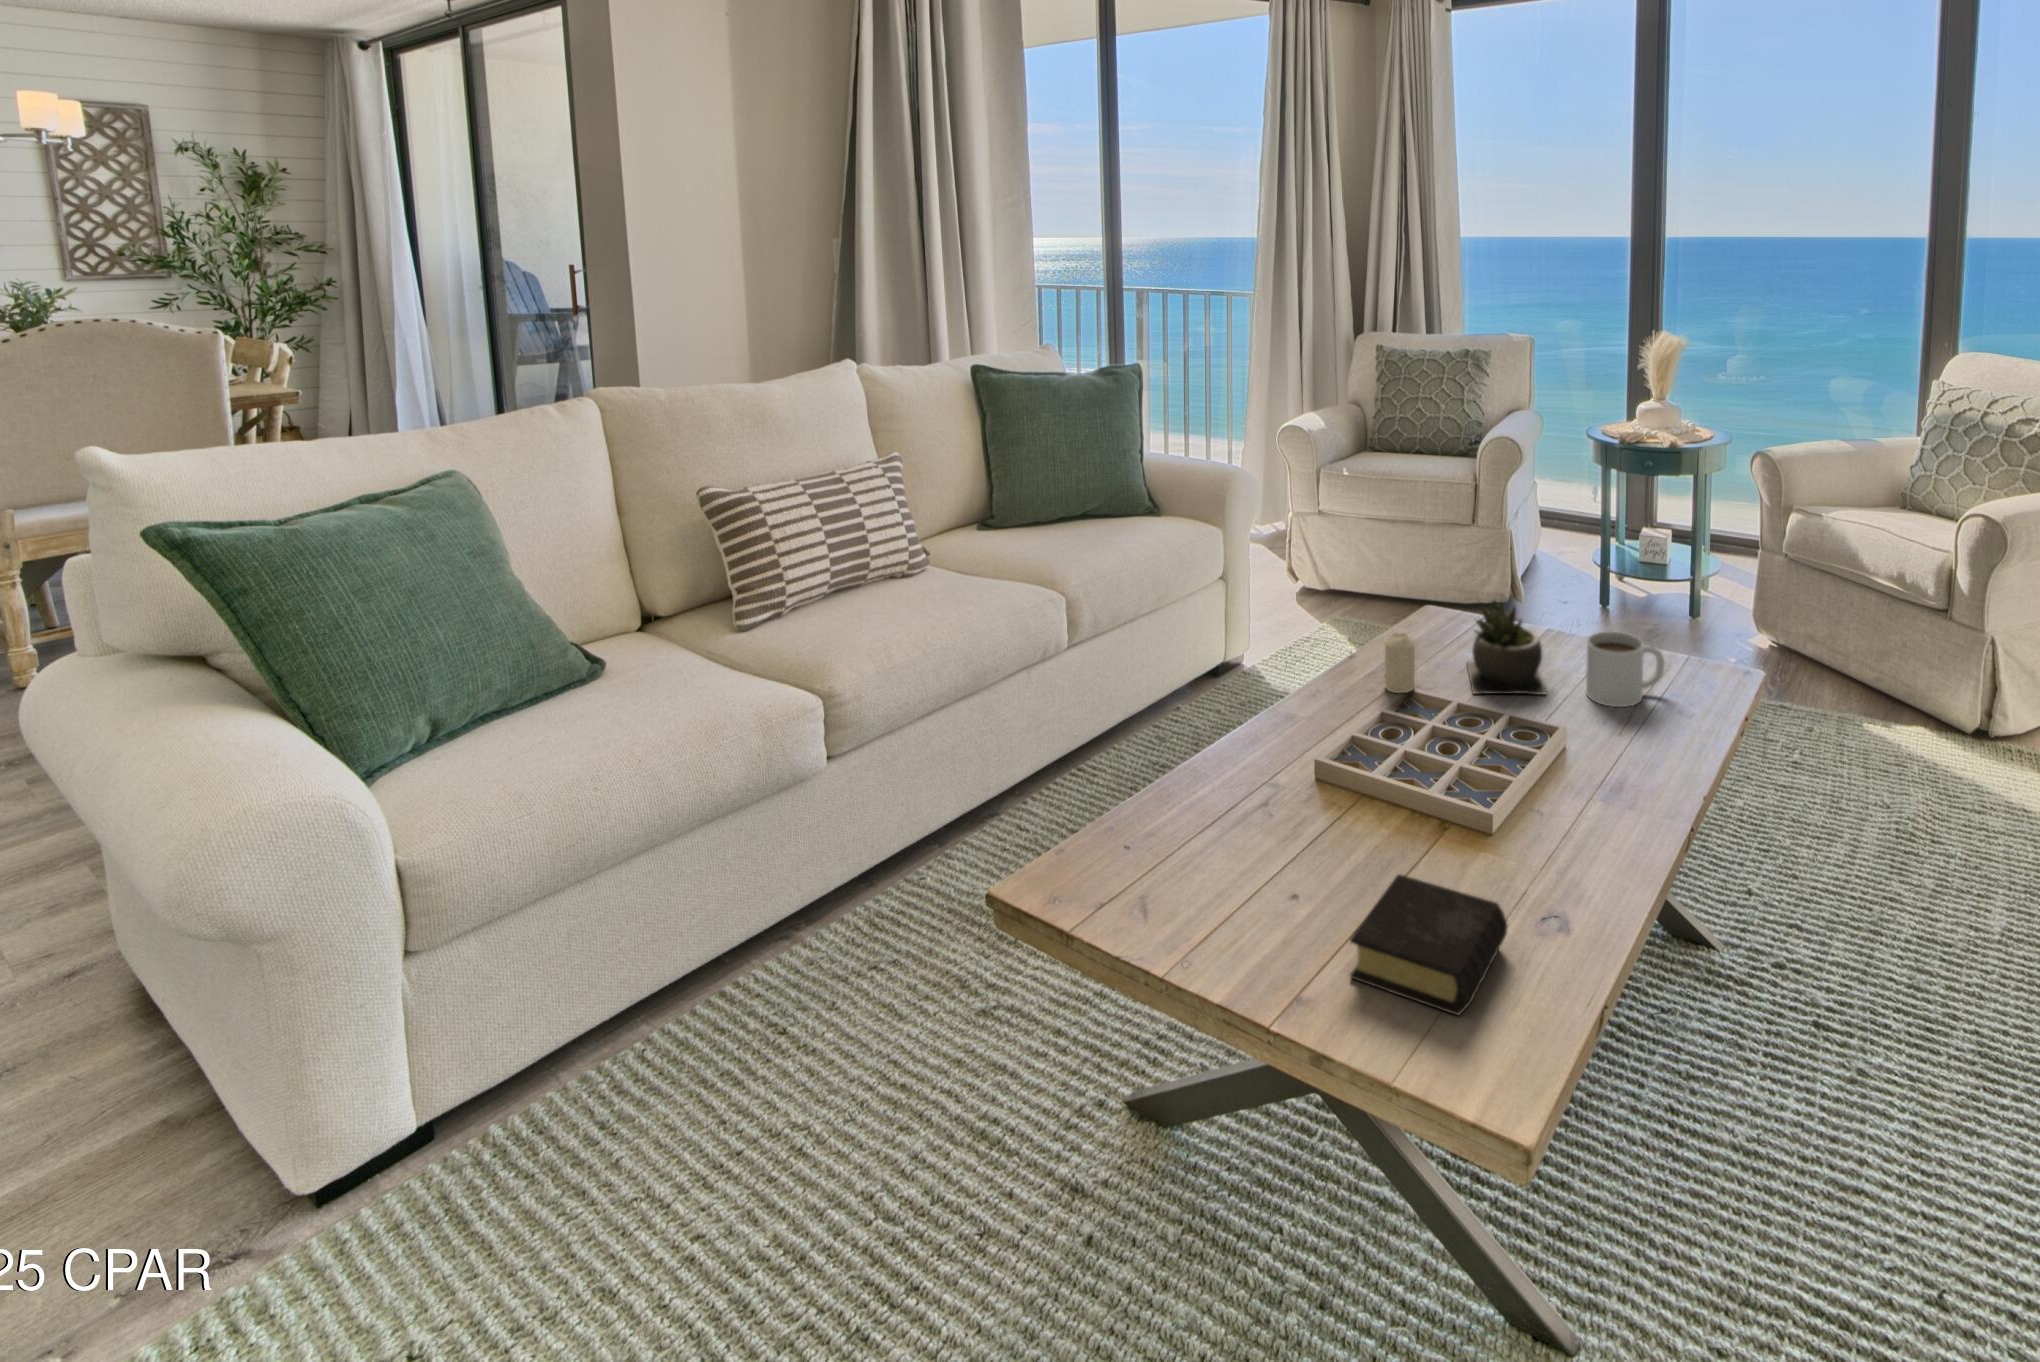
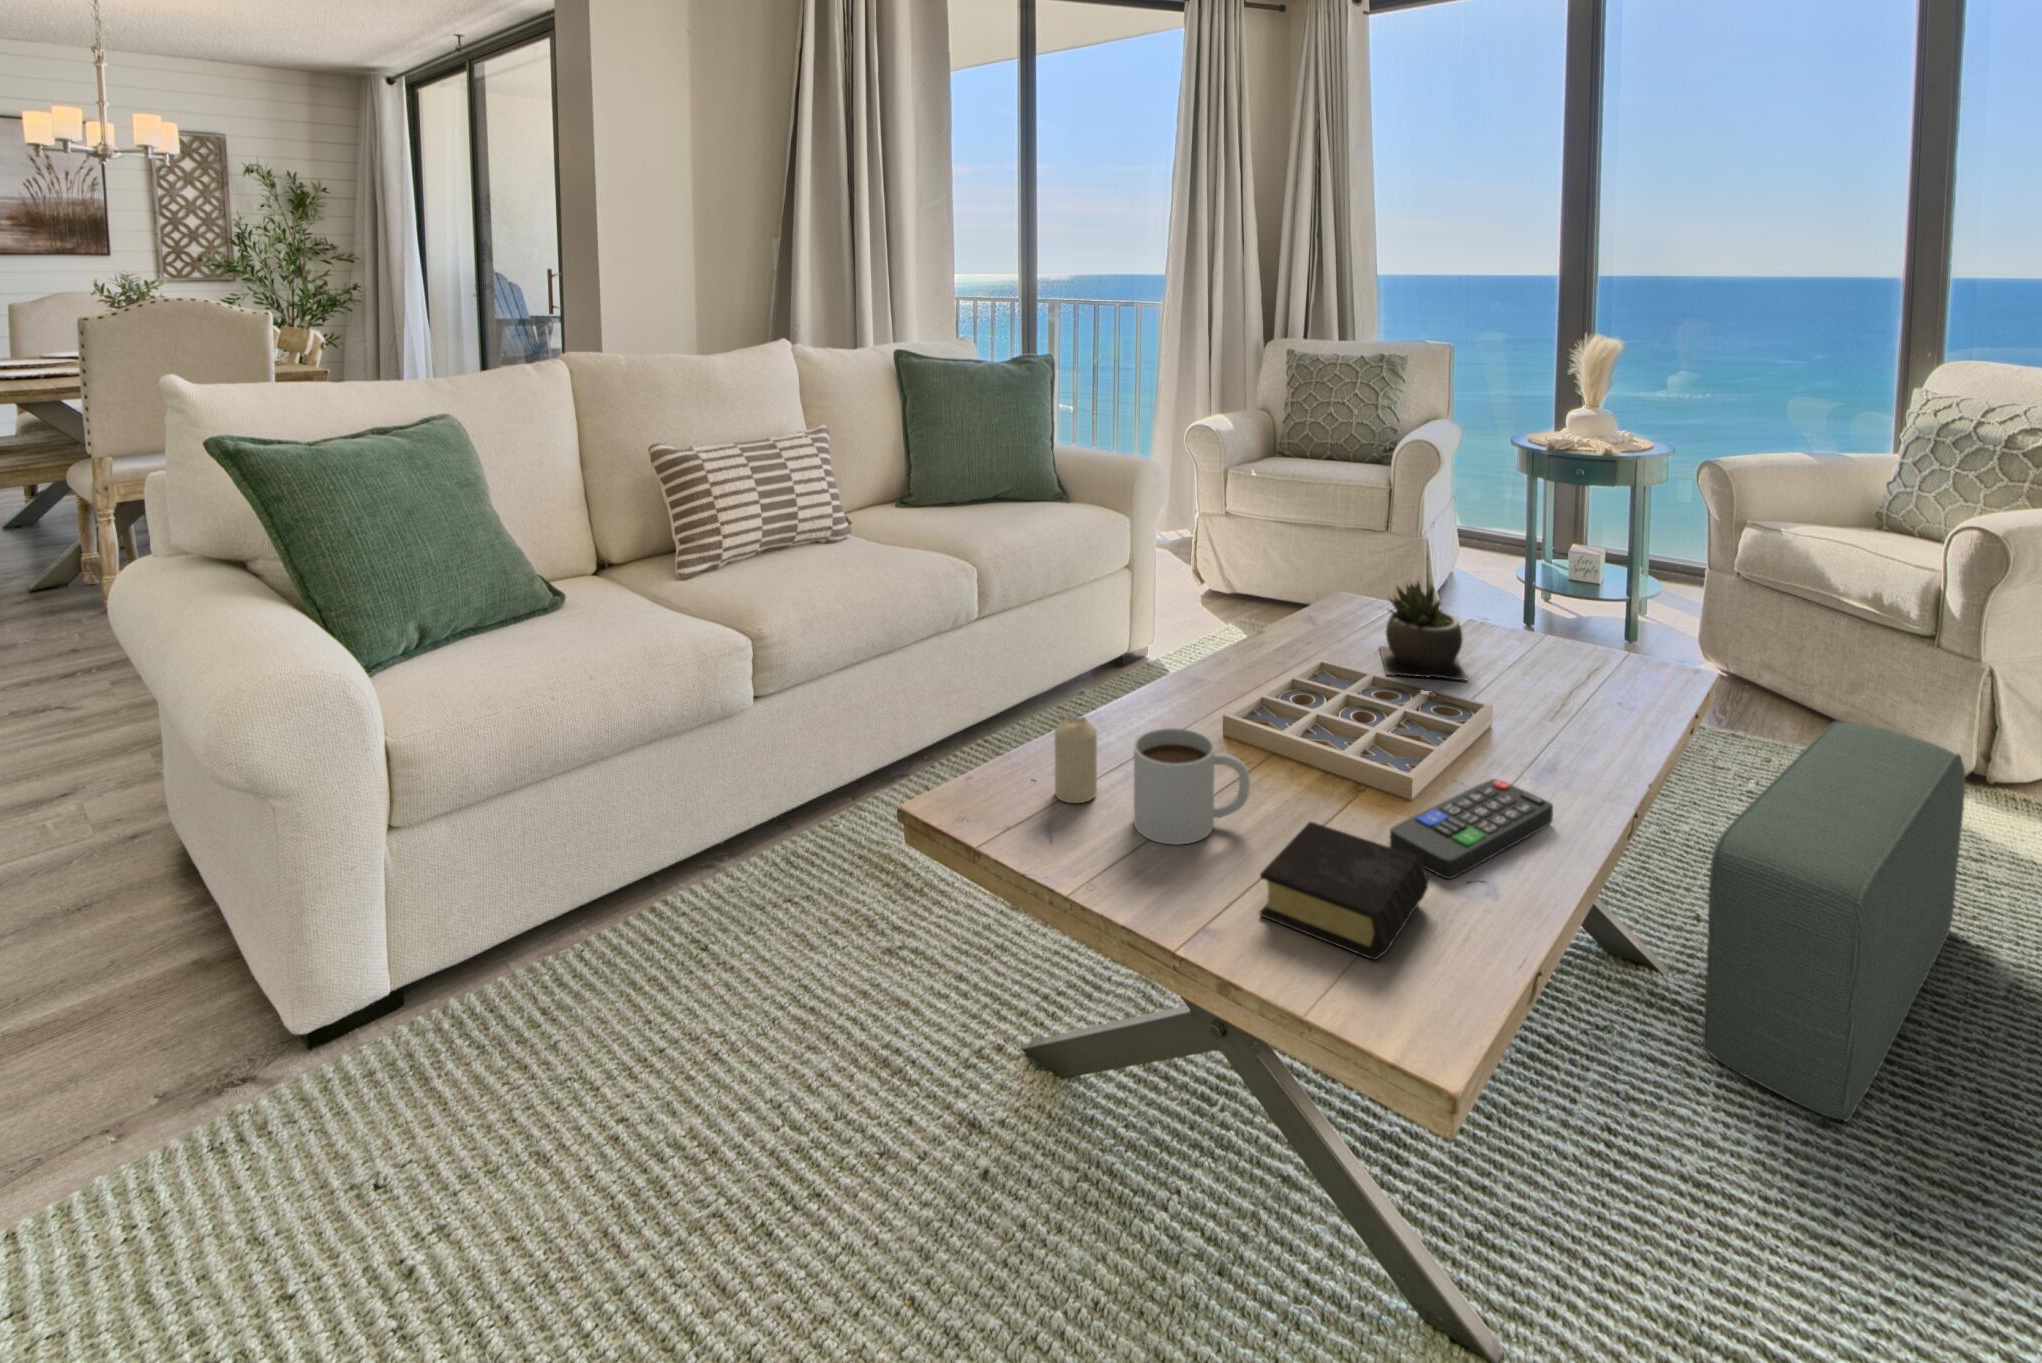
mug: present [1586,631,1664,707] -> present [1134,728,1250,845]
candle: present [1385,633,1415,693] -> present [1055,716,1097,803]
pouf: none [1753,703,1966,1076] -> present [1703,721,1965,1122]
remote control: none [1474,805,1621,916] -> present [1390,779,1553,879]

